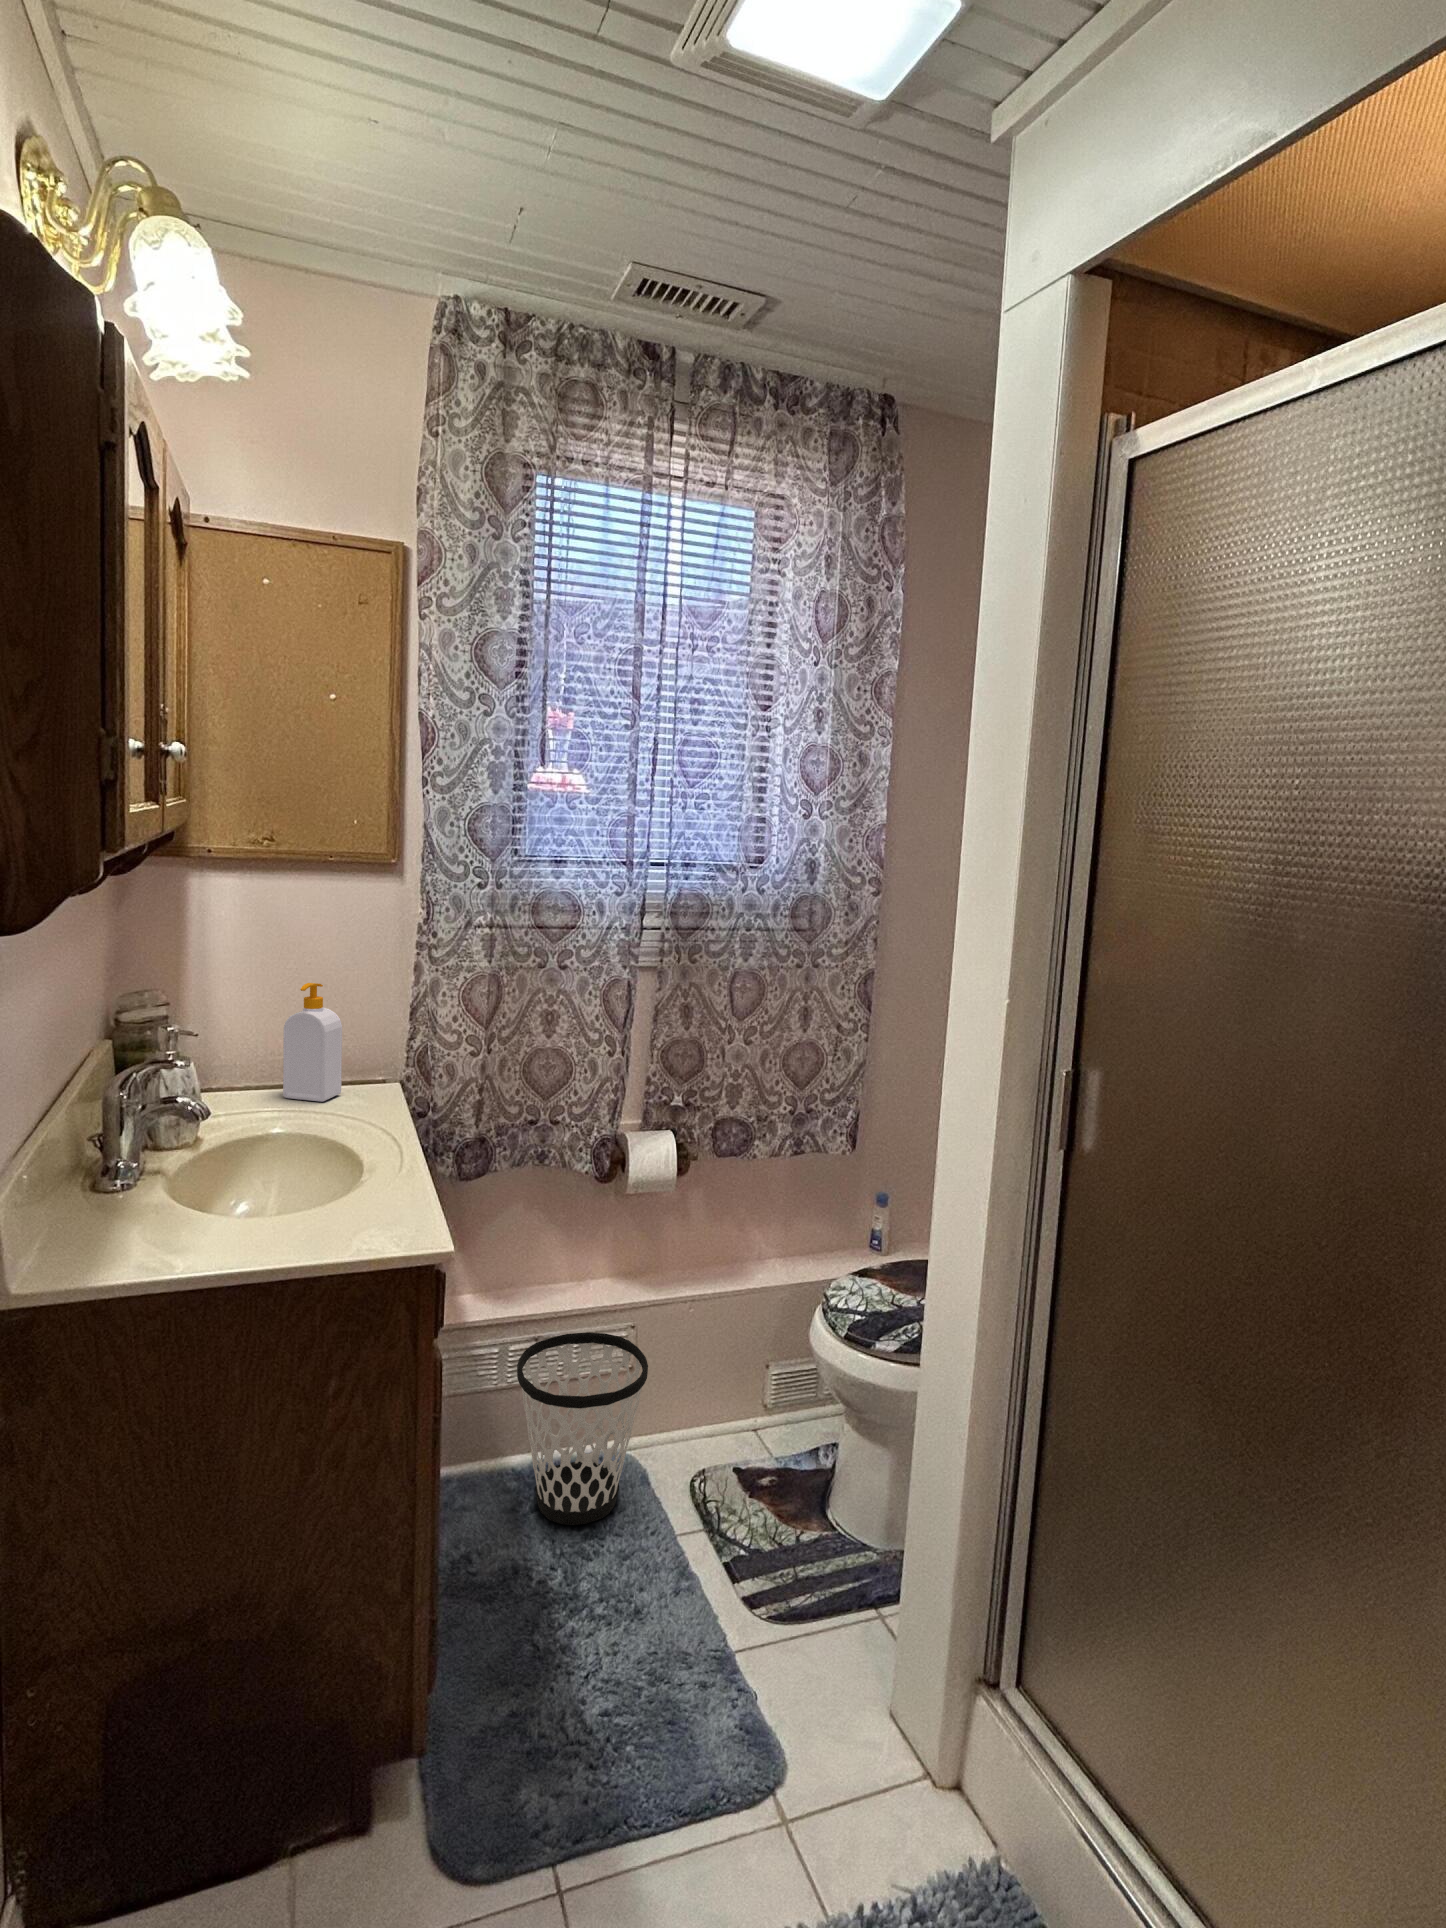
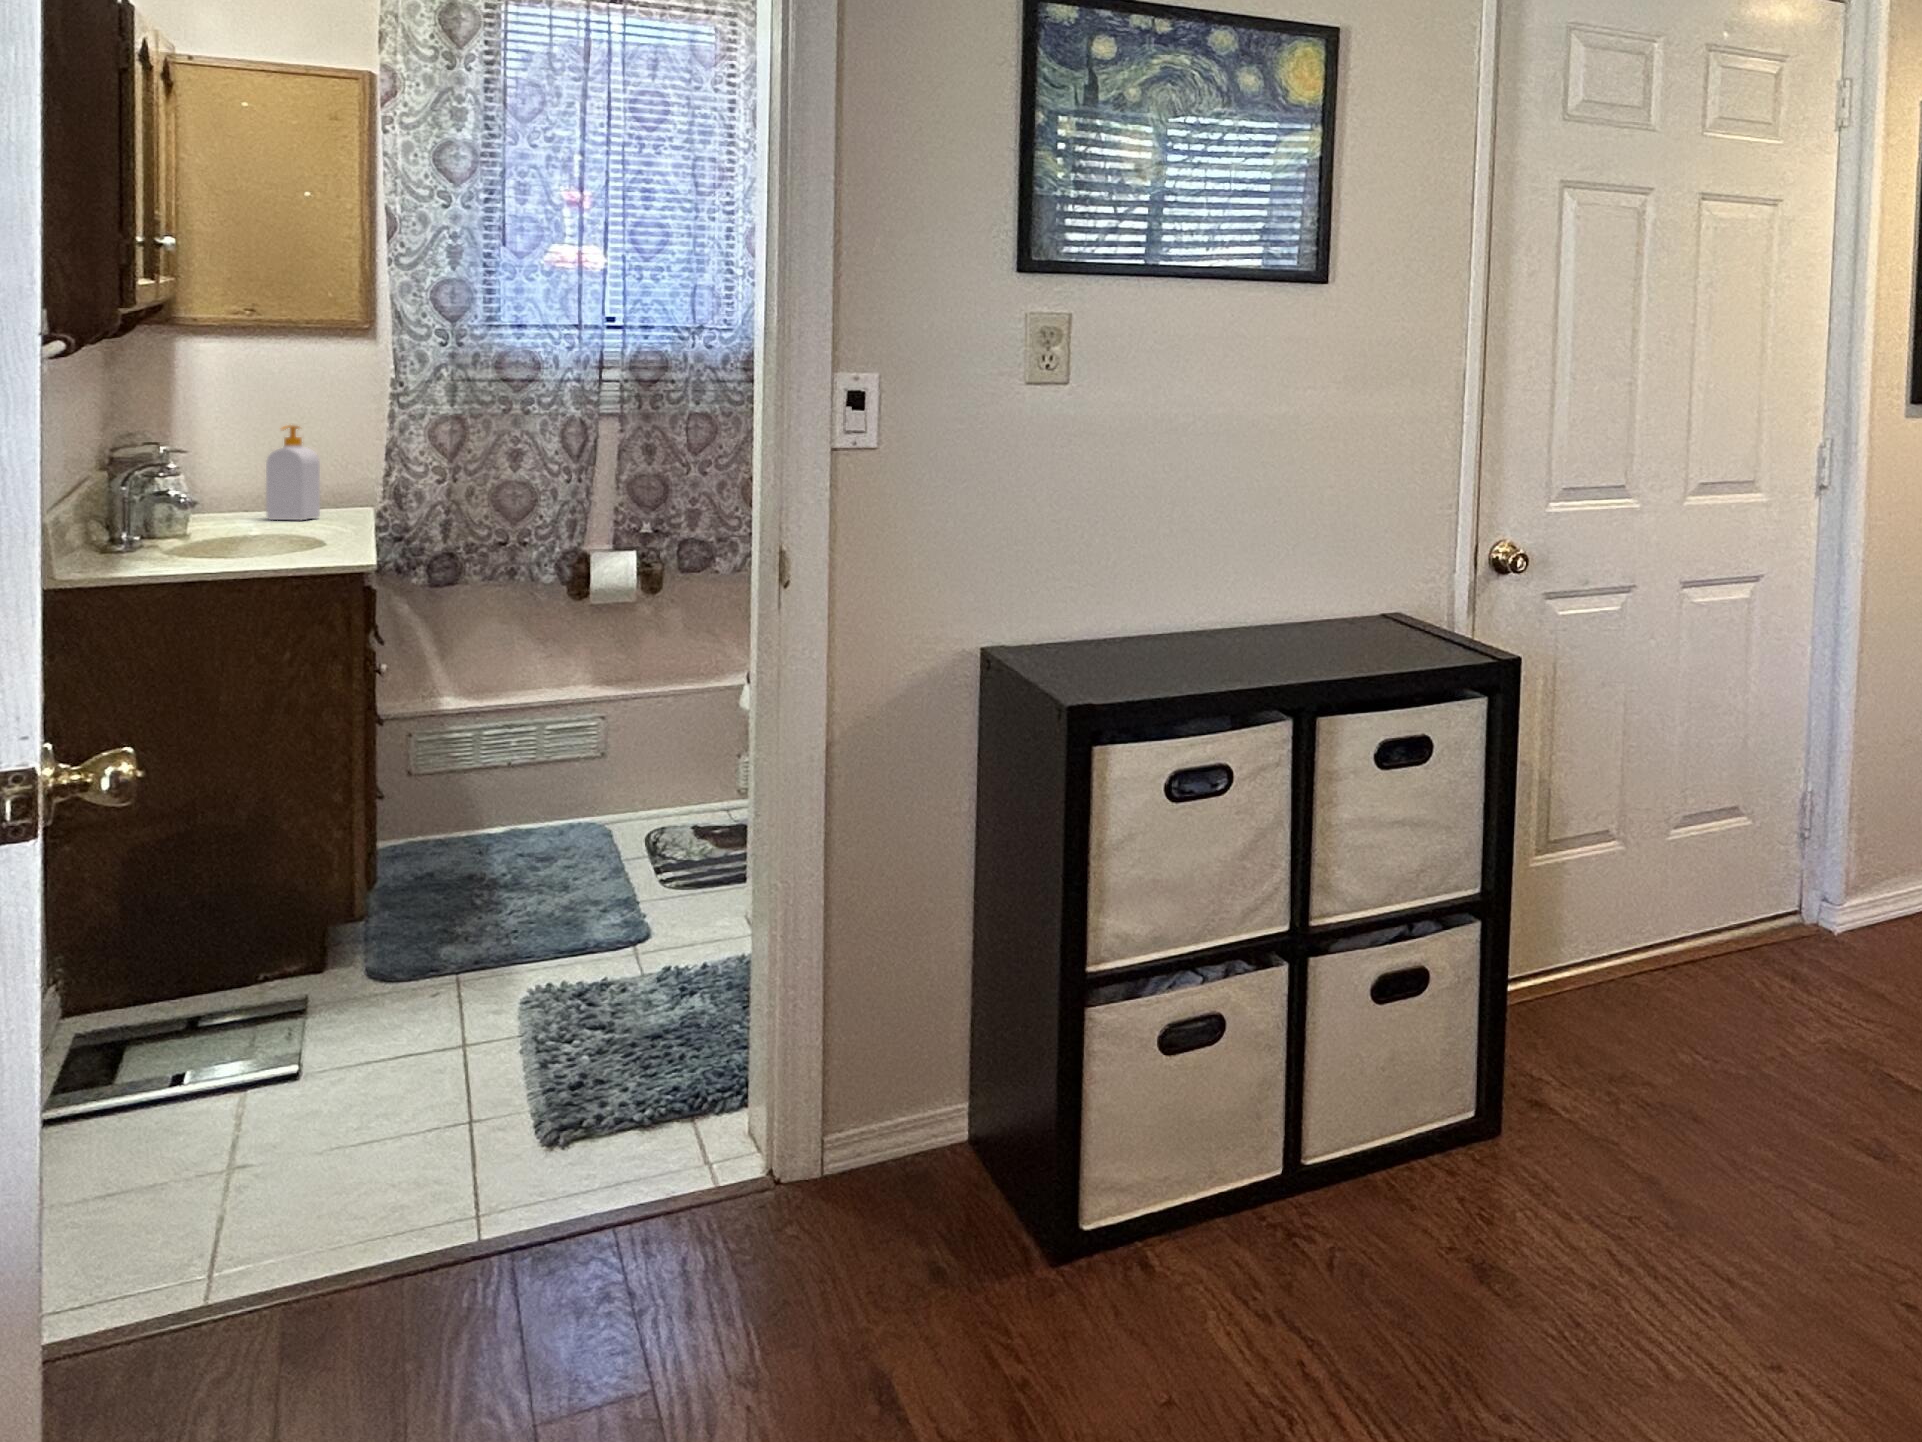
wastebasket: present [517,1332,648,1525] -> none [478,716,598,854]

